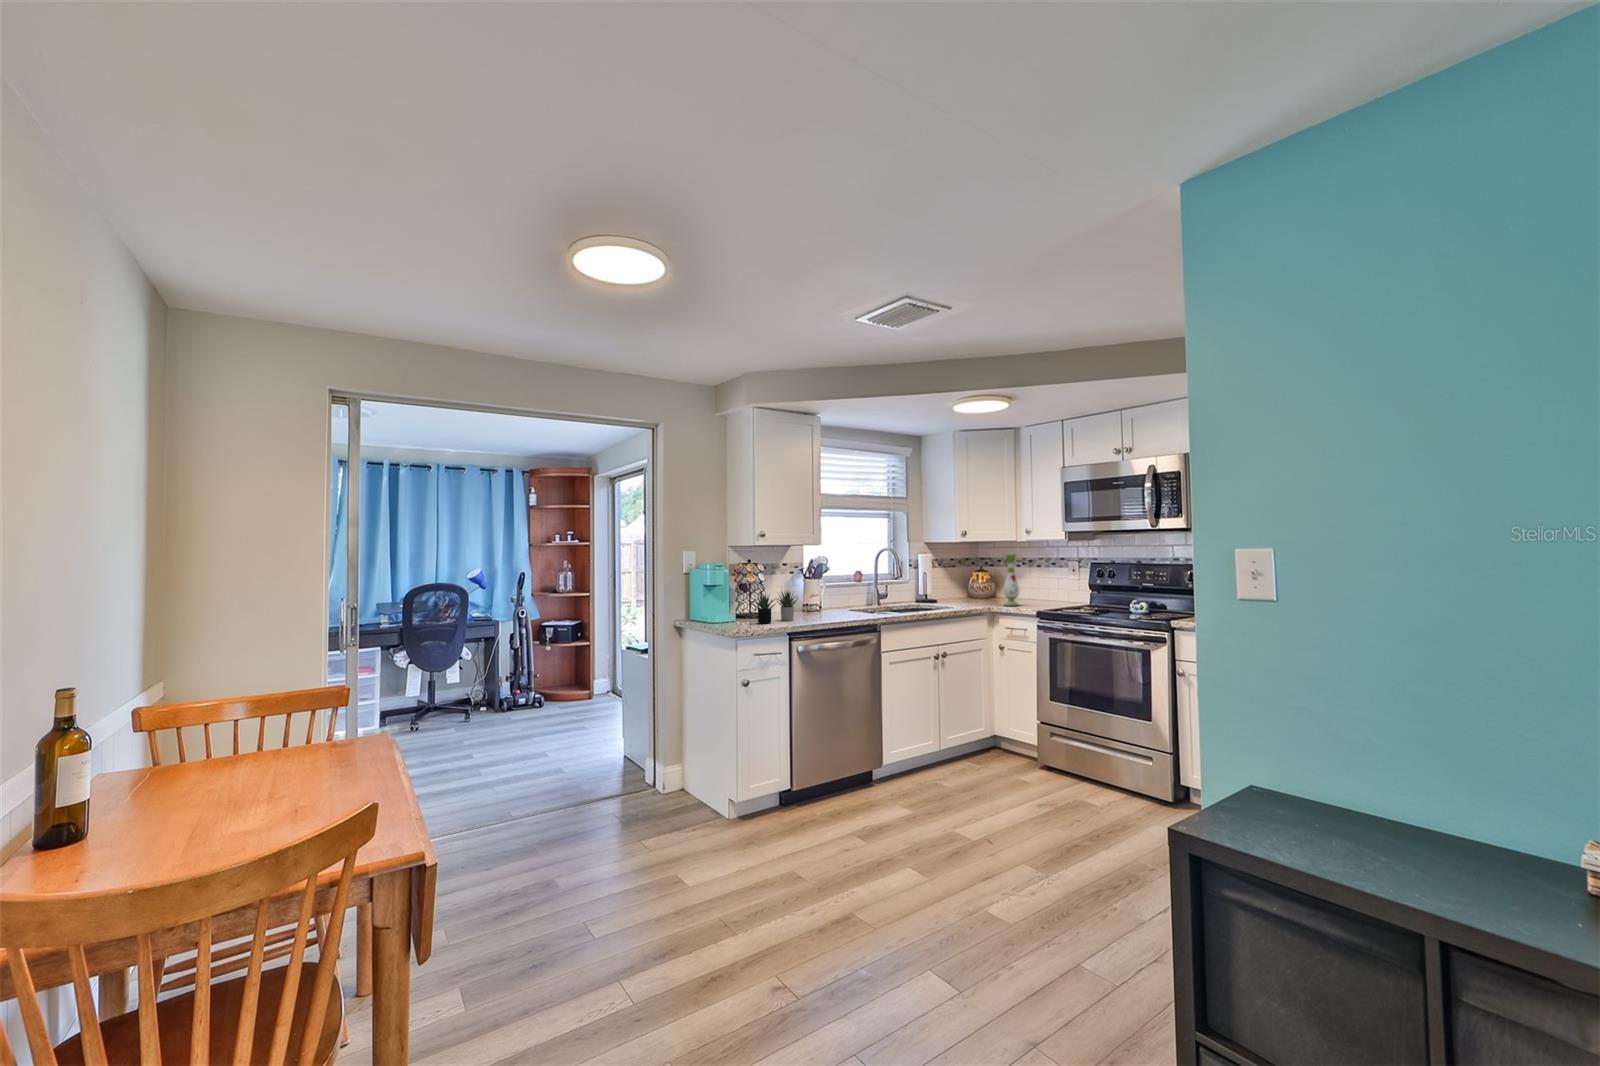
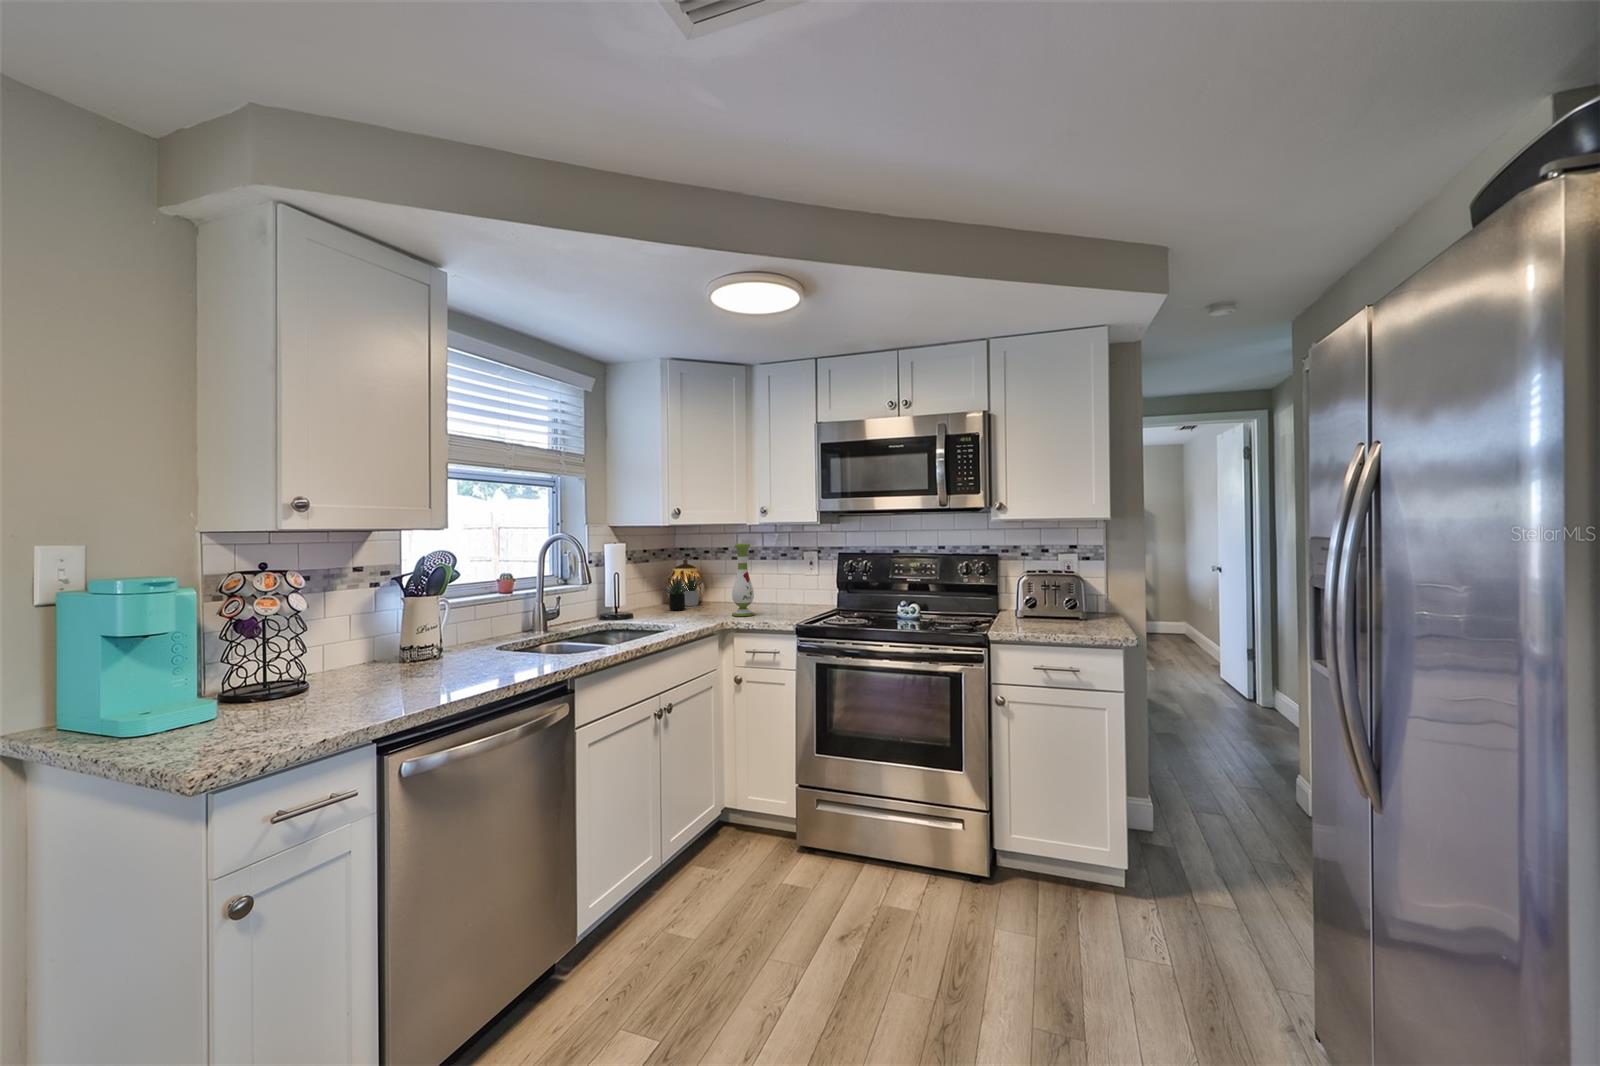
succulent plant: present [752,592,798,623] -> present [662,573,702,610]

